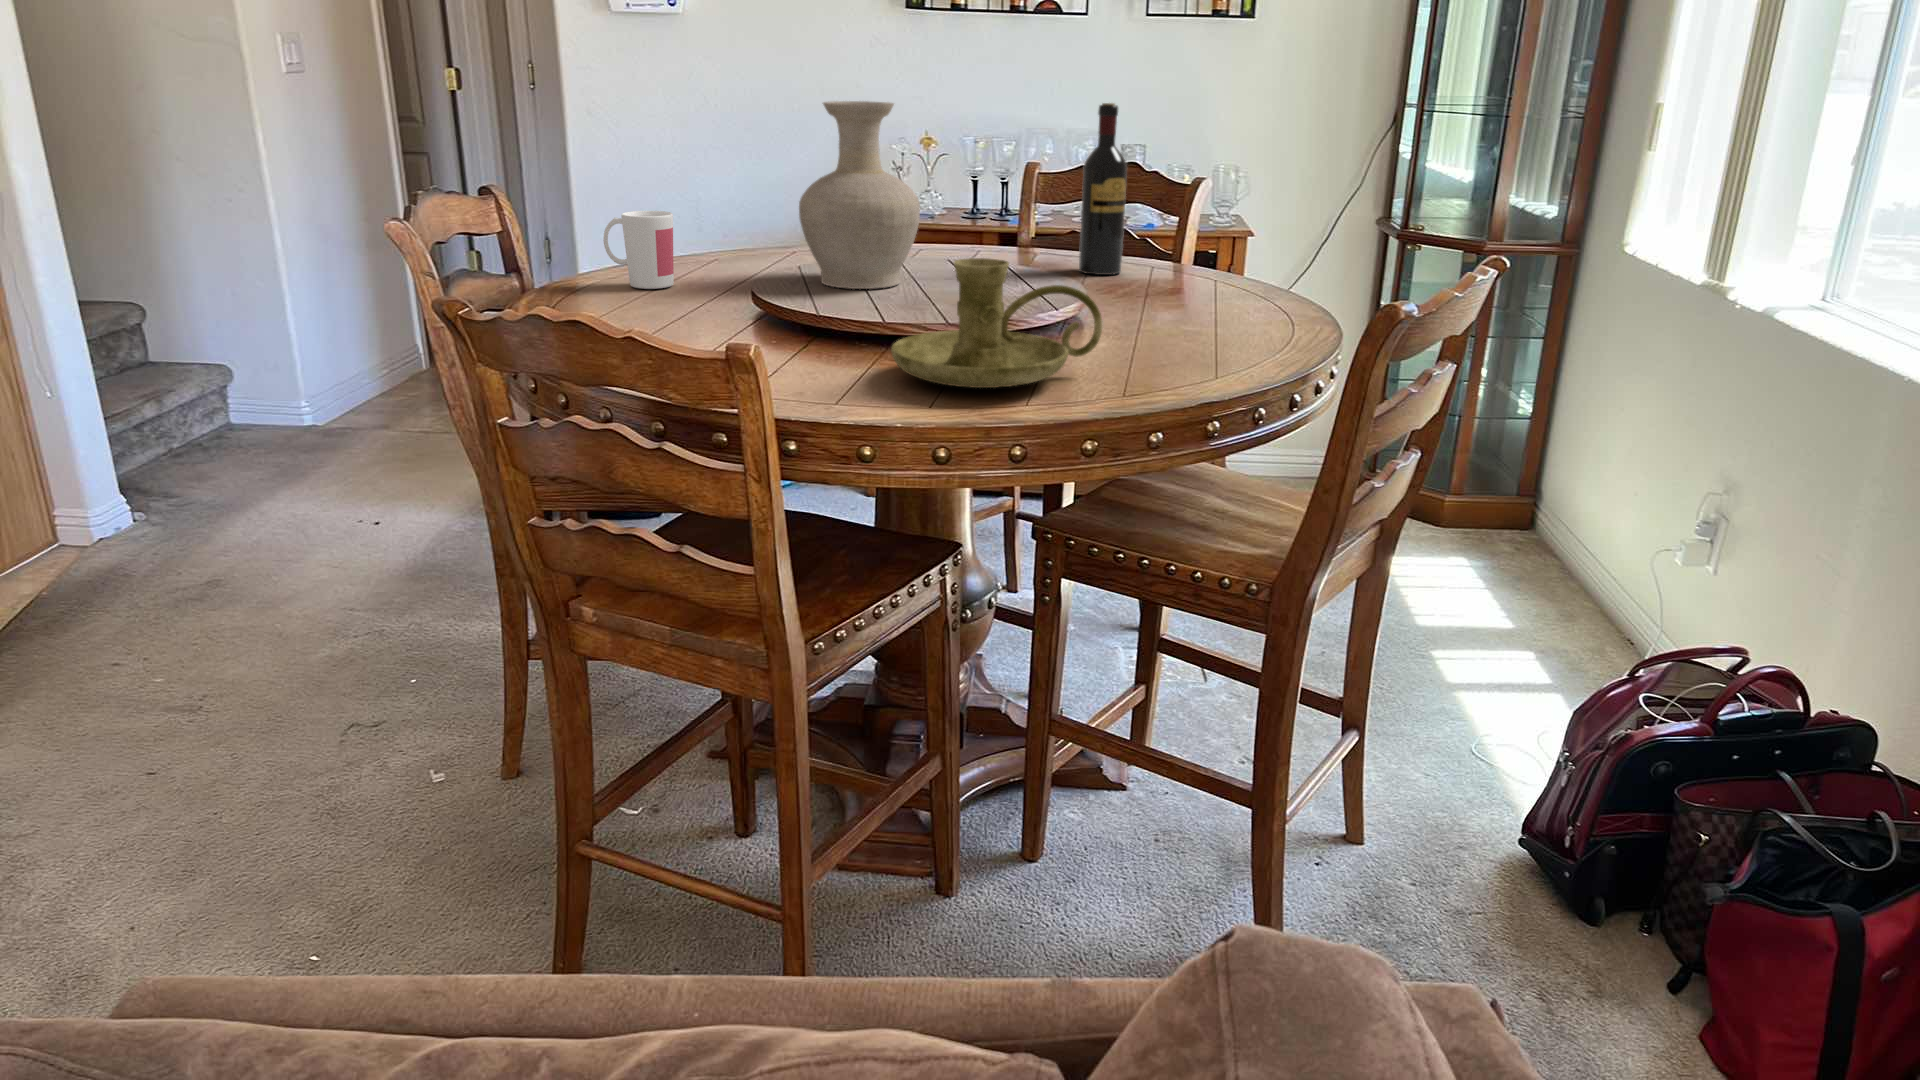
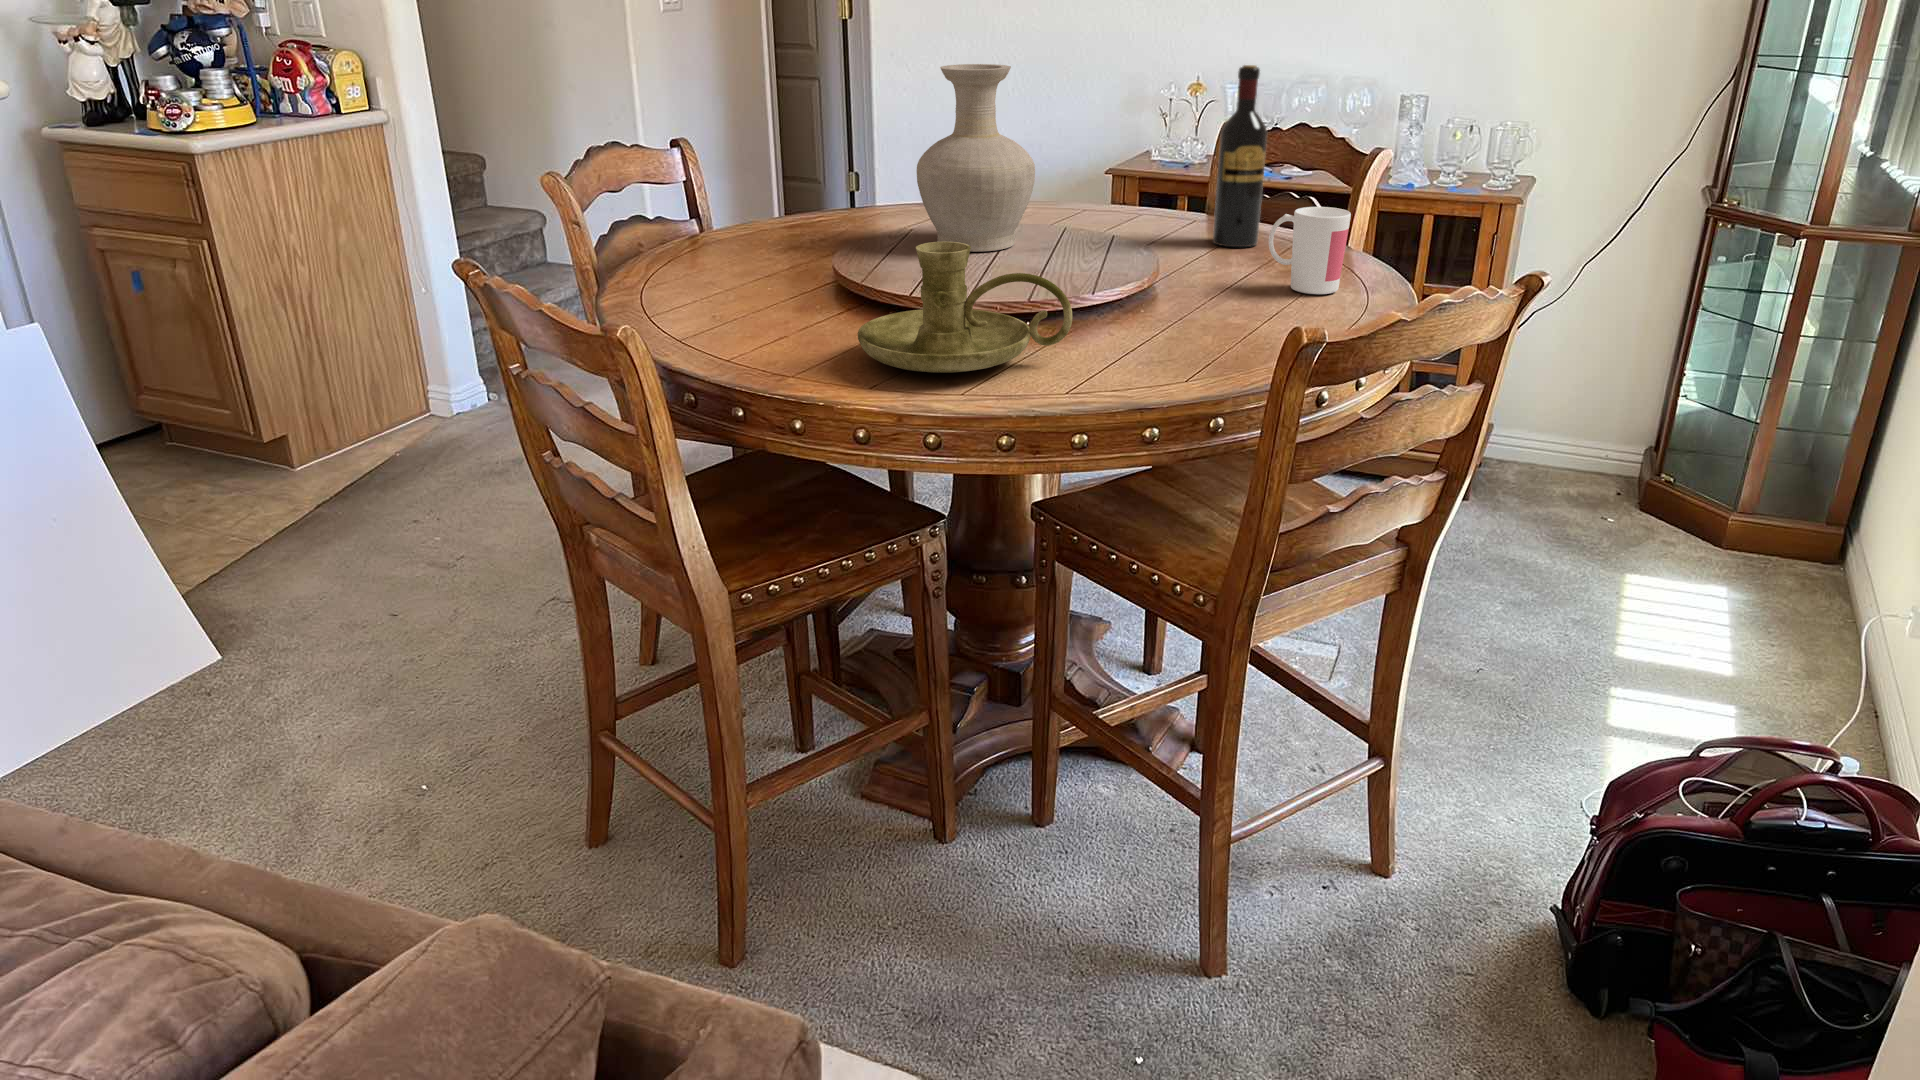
mug: present [603,211,674,289] -> present [1269,207,1351,294]

